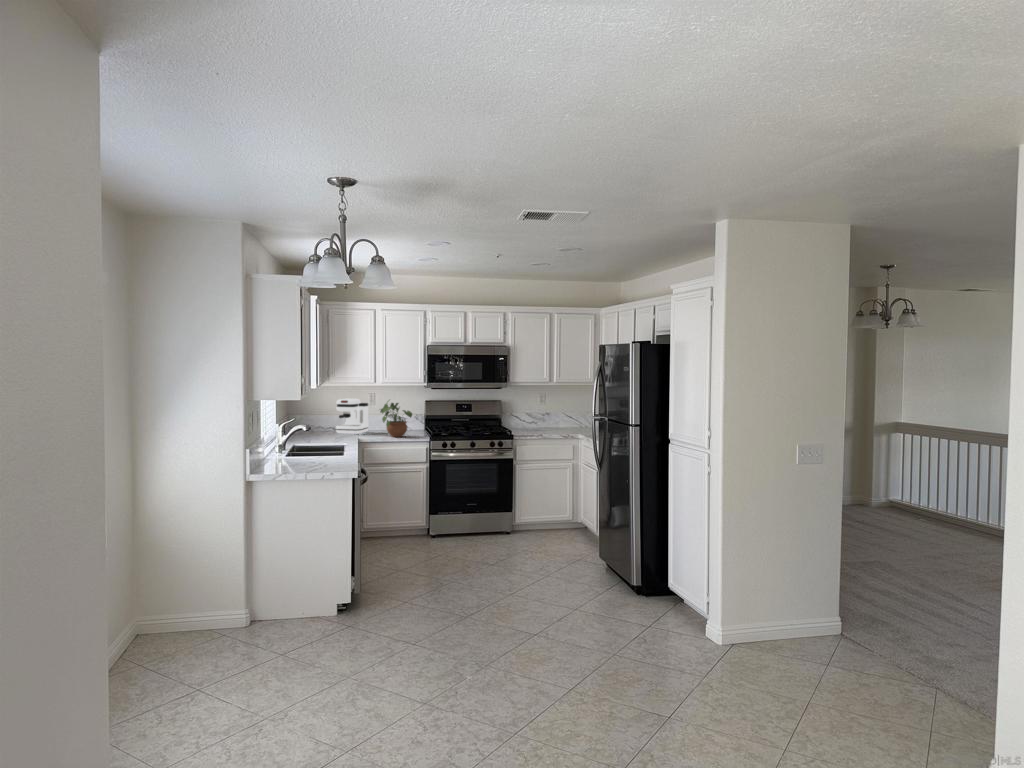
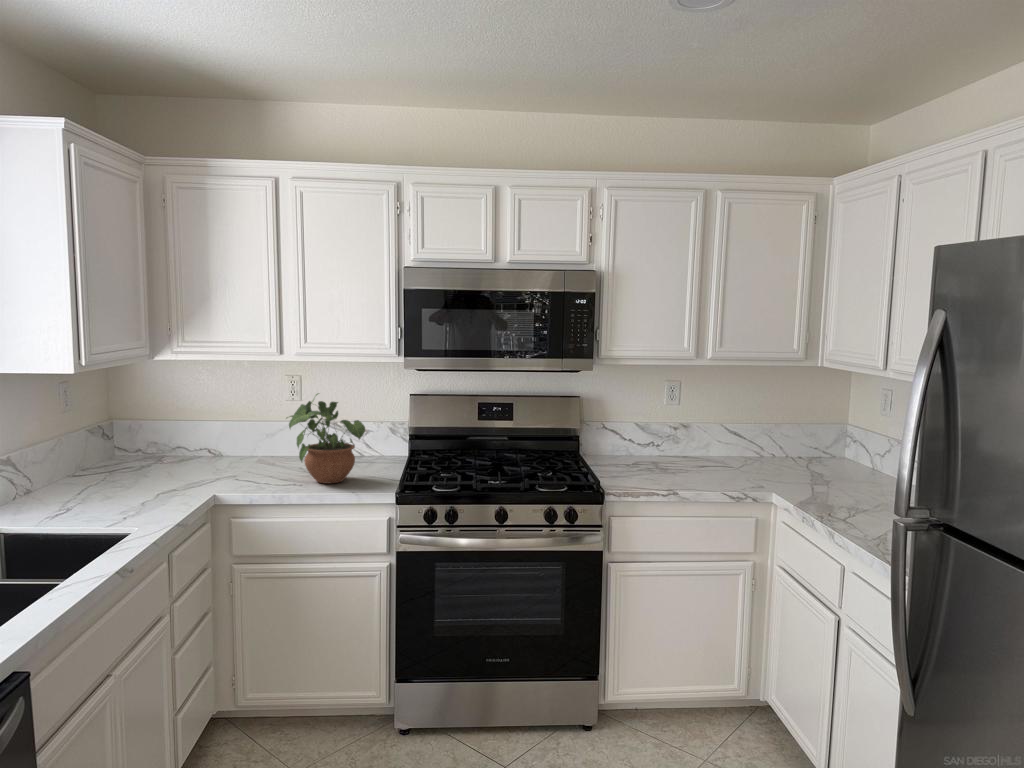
coffee maker: present [336,399,368,434] -> none [201,387,285,469]

